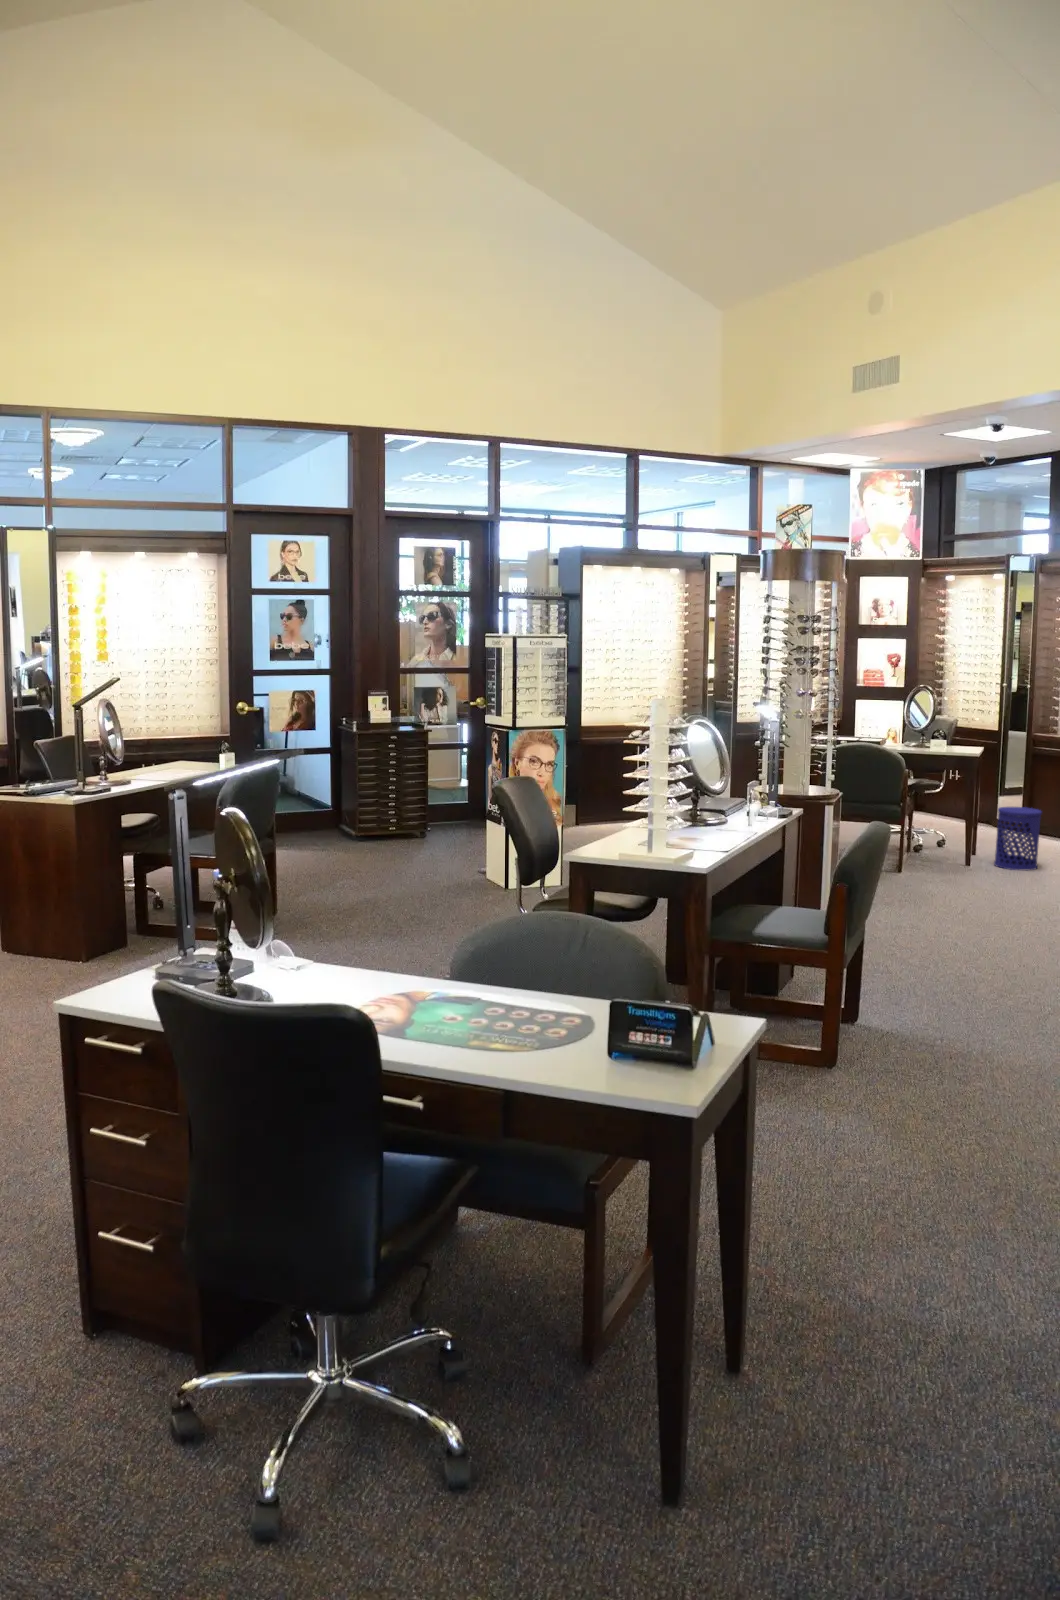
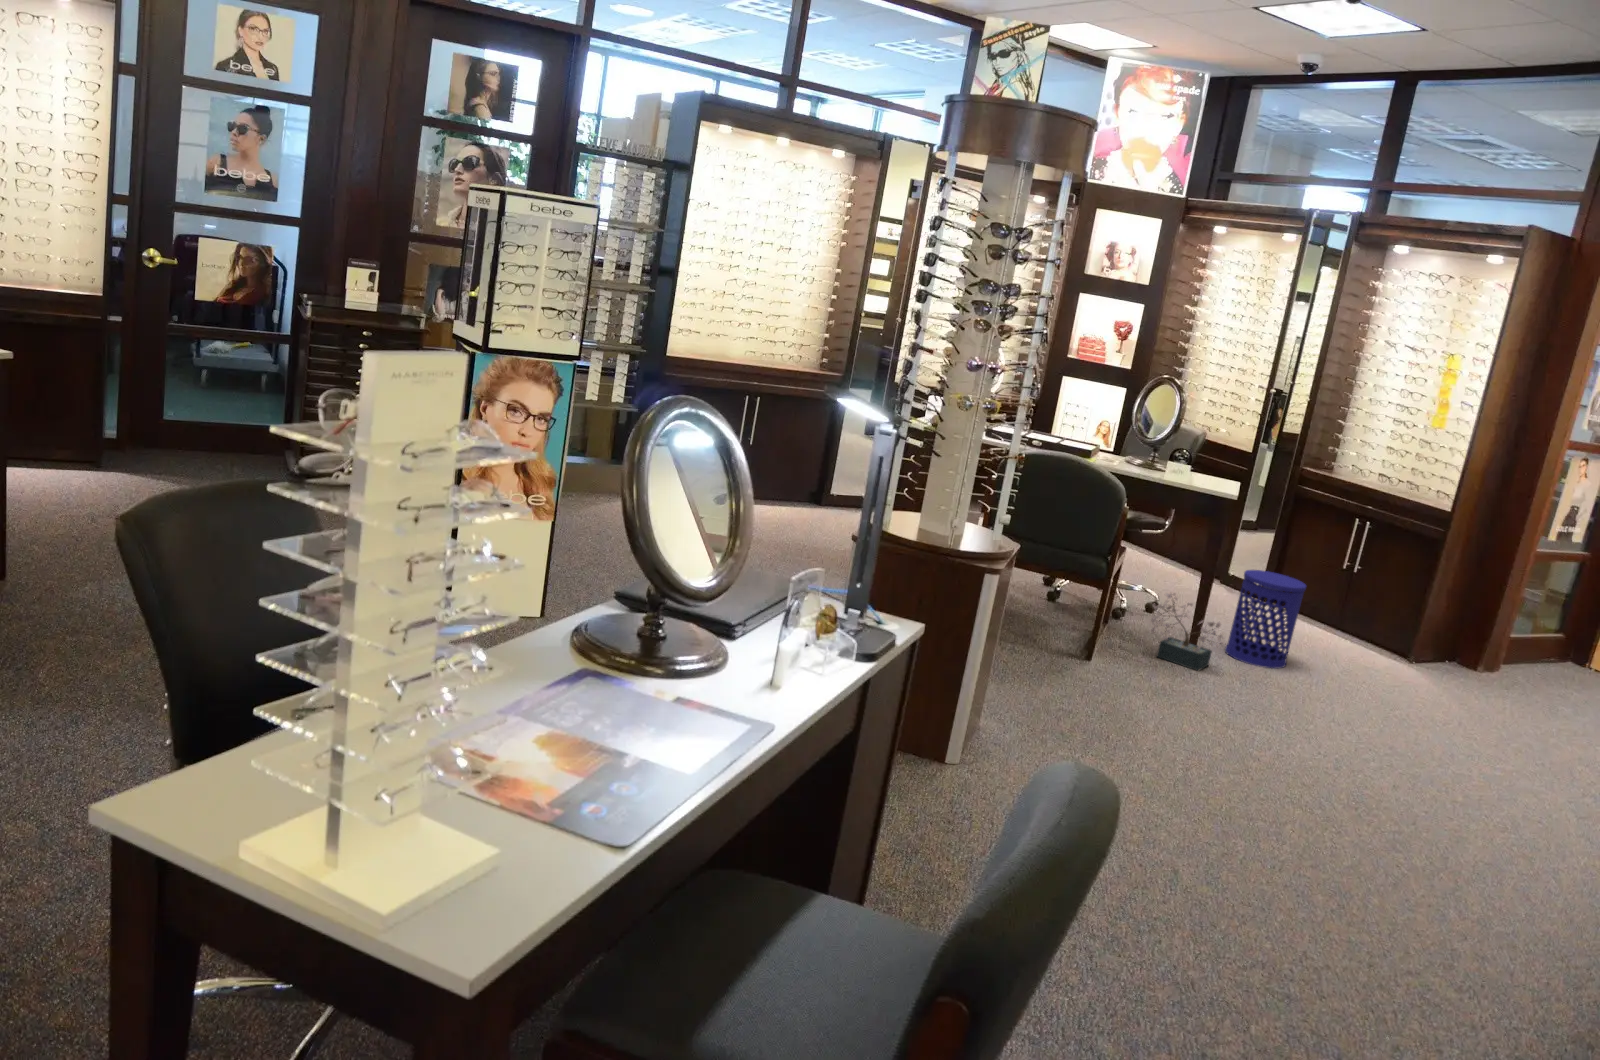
decorative plant: none [937,828,990,876] -> present [1151,593,1223,671]

